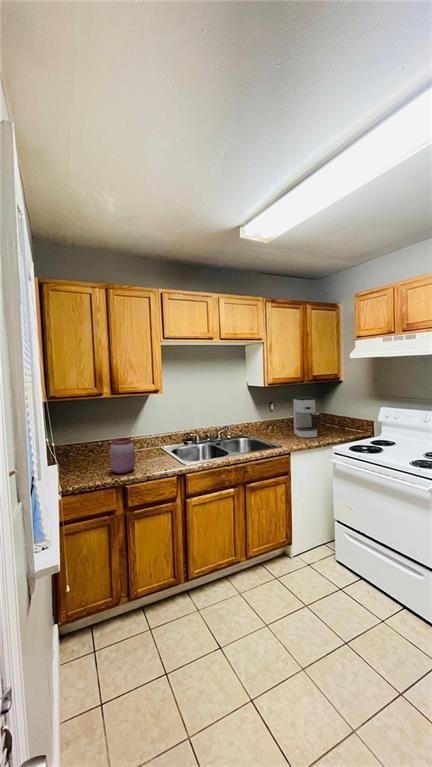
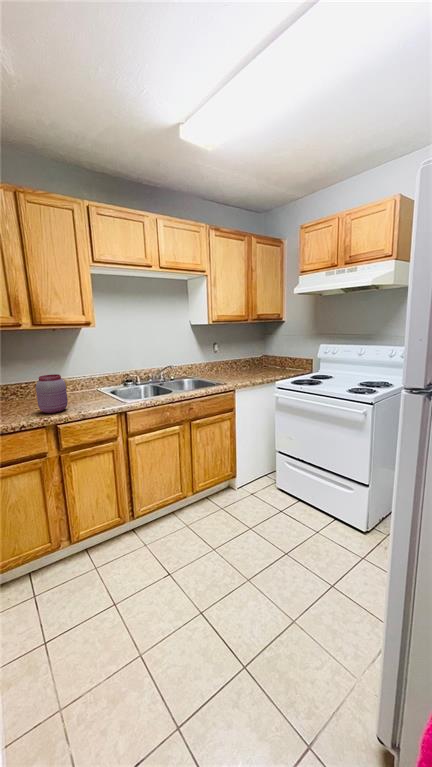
coffee maker: present [293,396,319,438] -> none [237,336,262,376]

